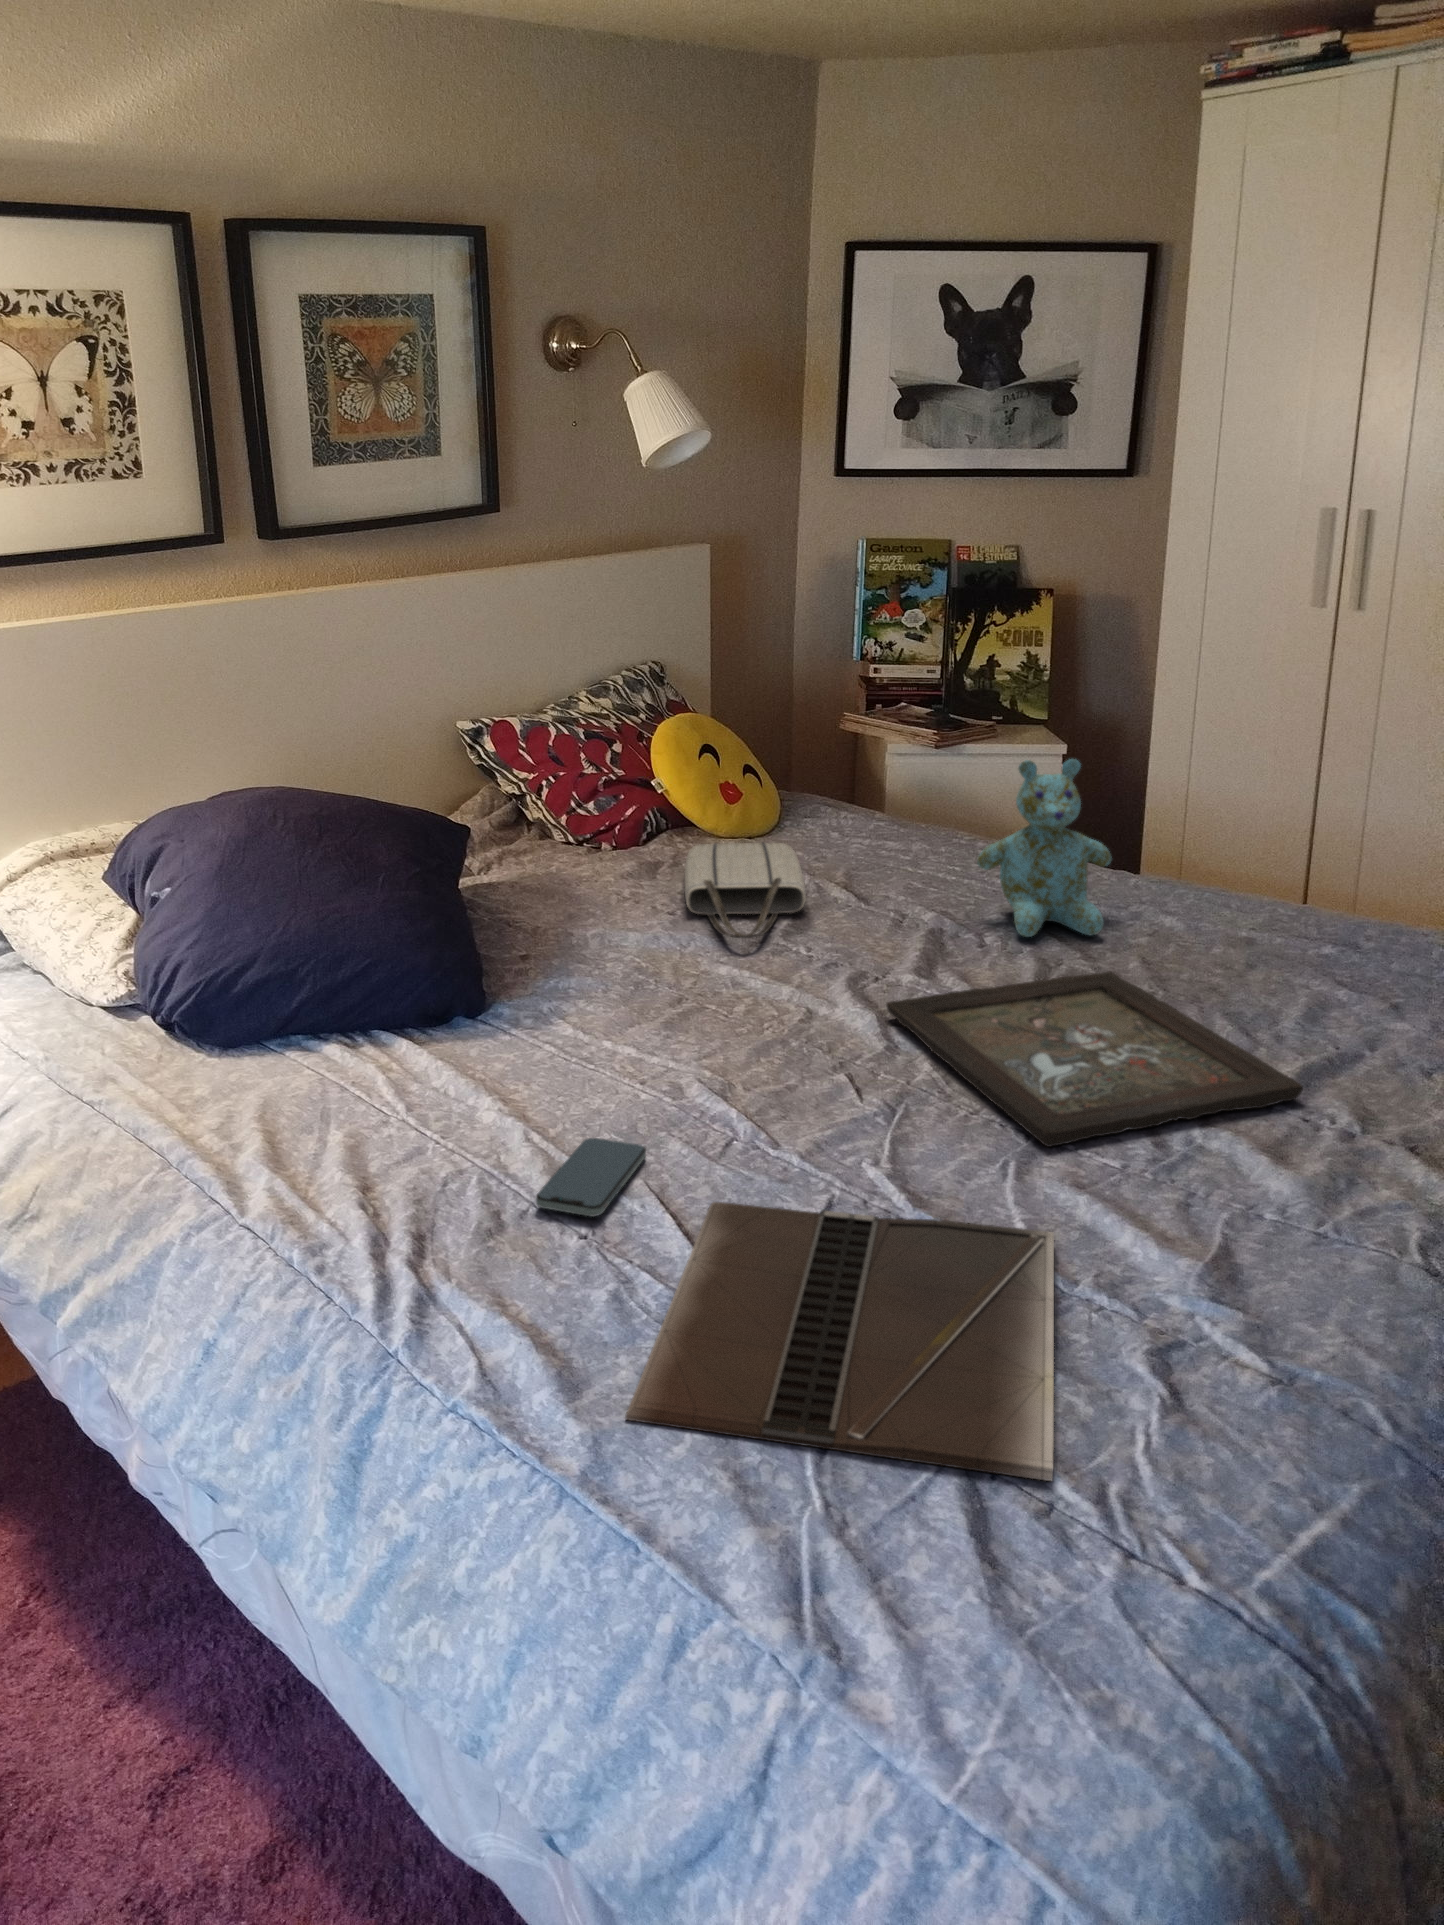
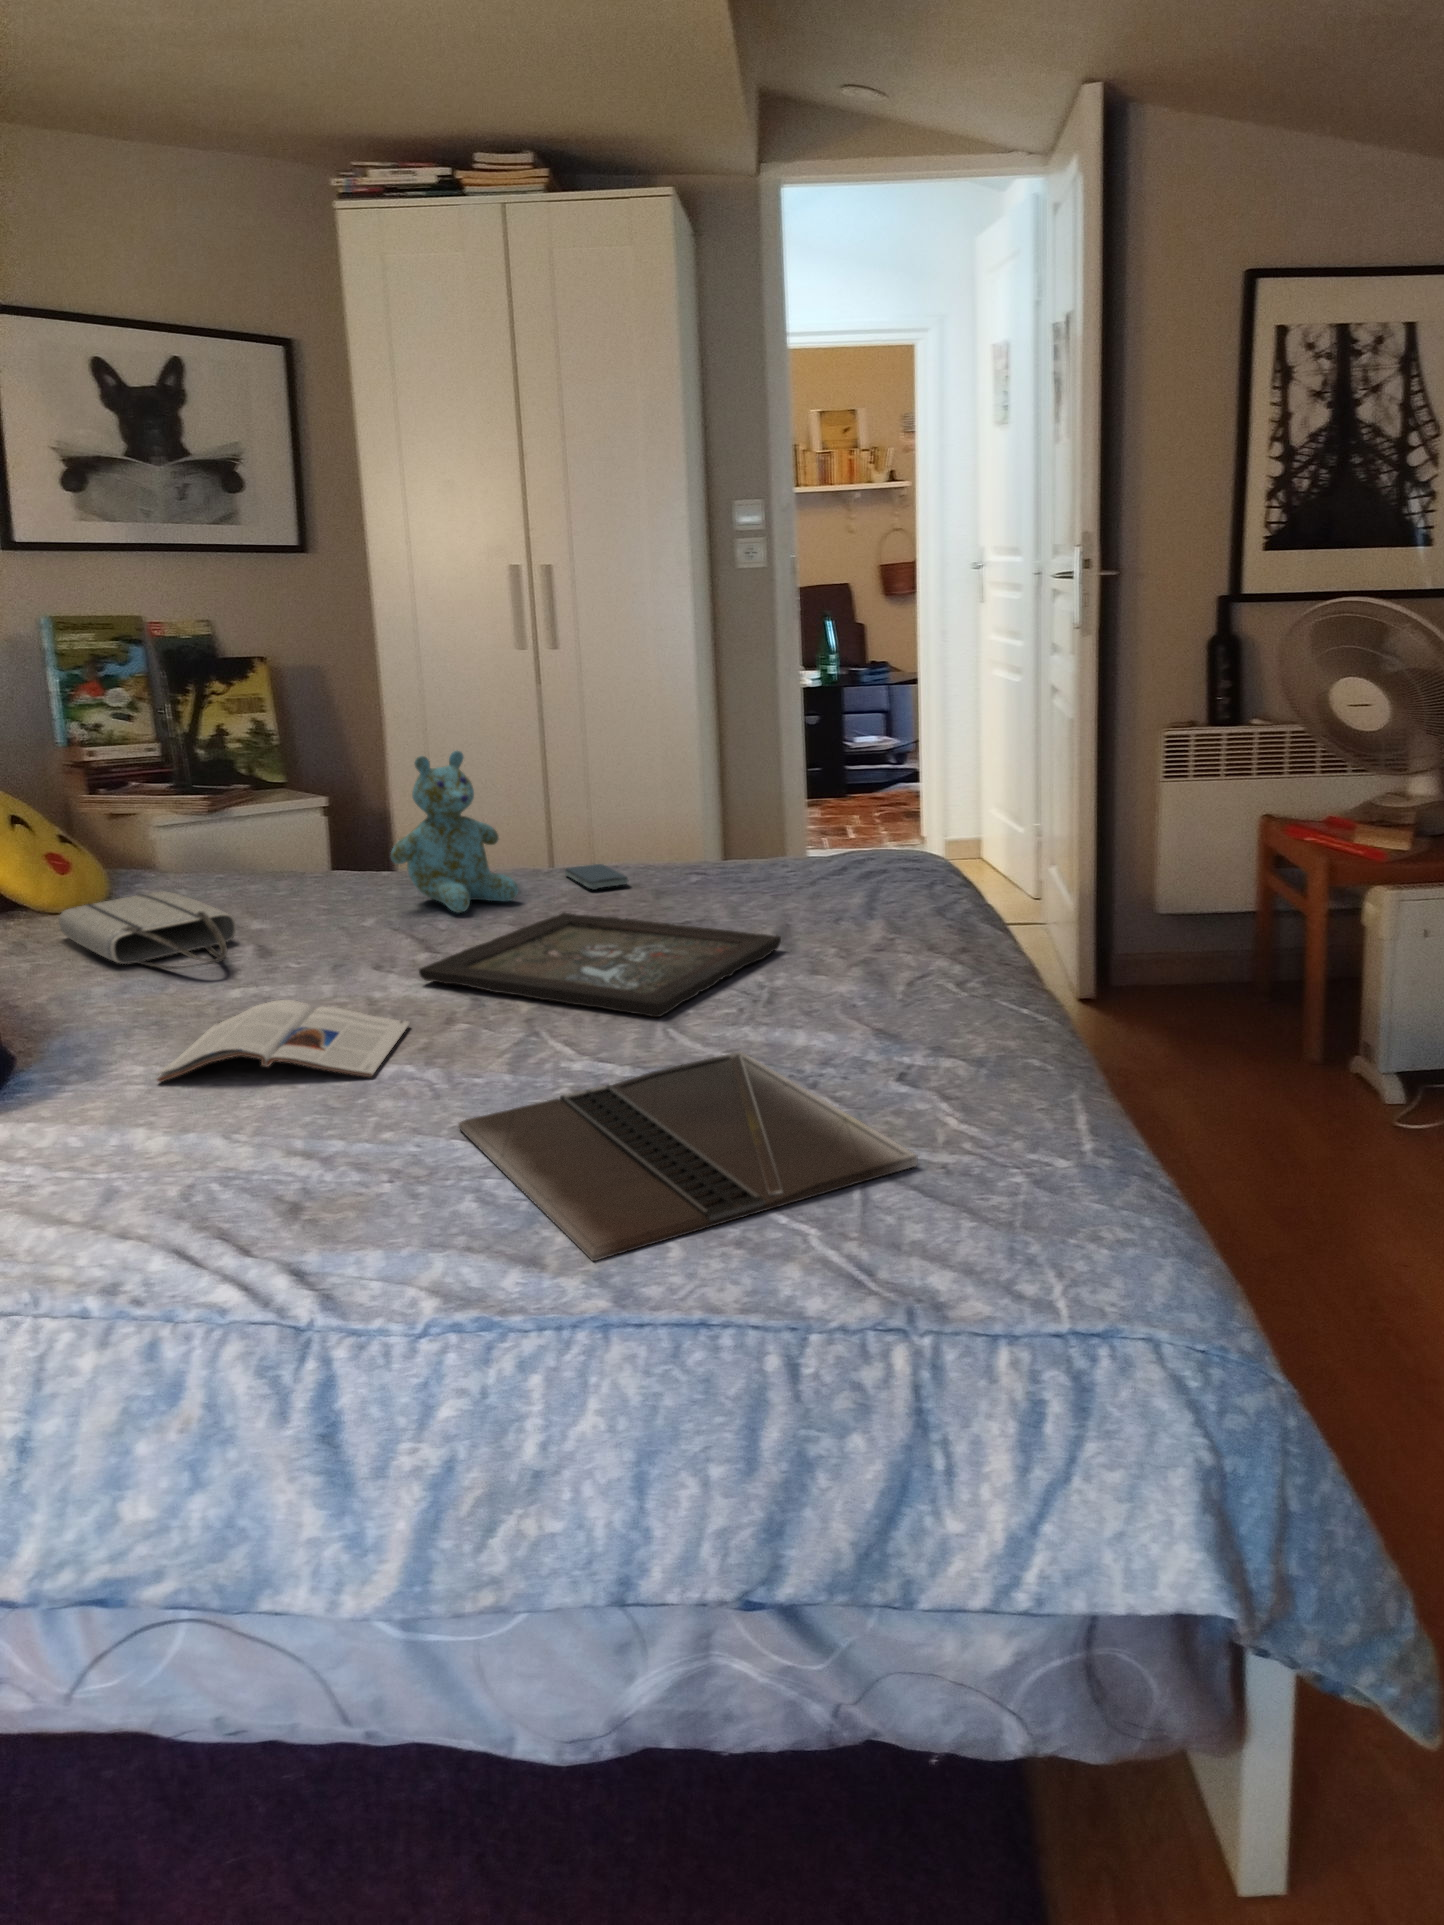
magazine: none [574,1002,818,1116] -> present [157,1000,410,1082]
smartphone: present [536,1138,646,1216] -> present [565,864,628,890]

